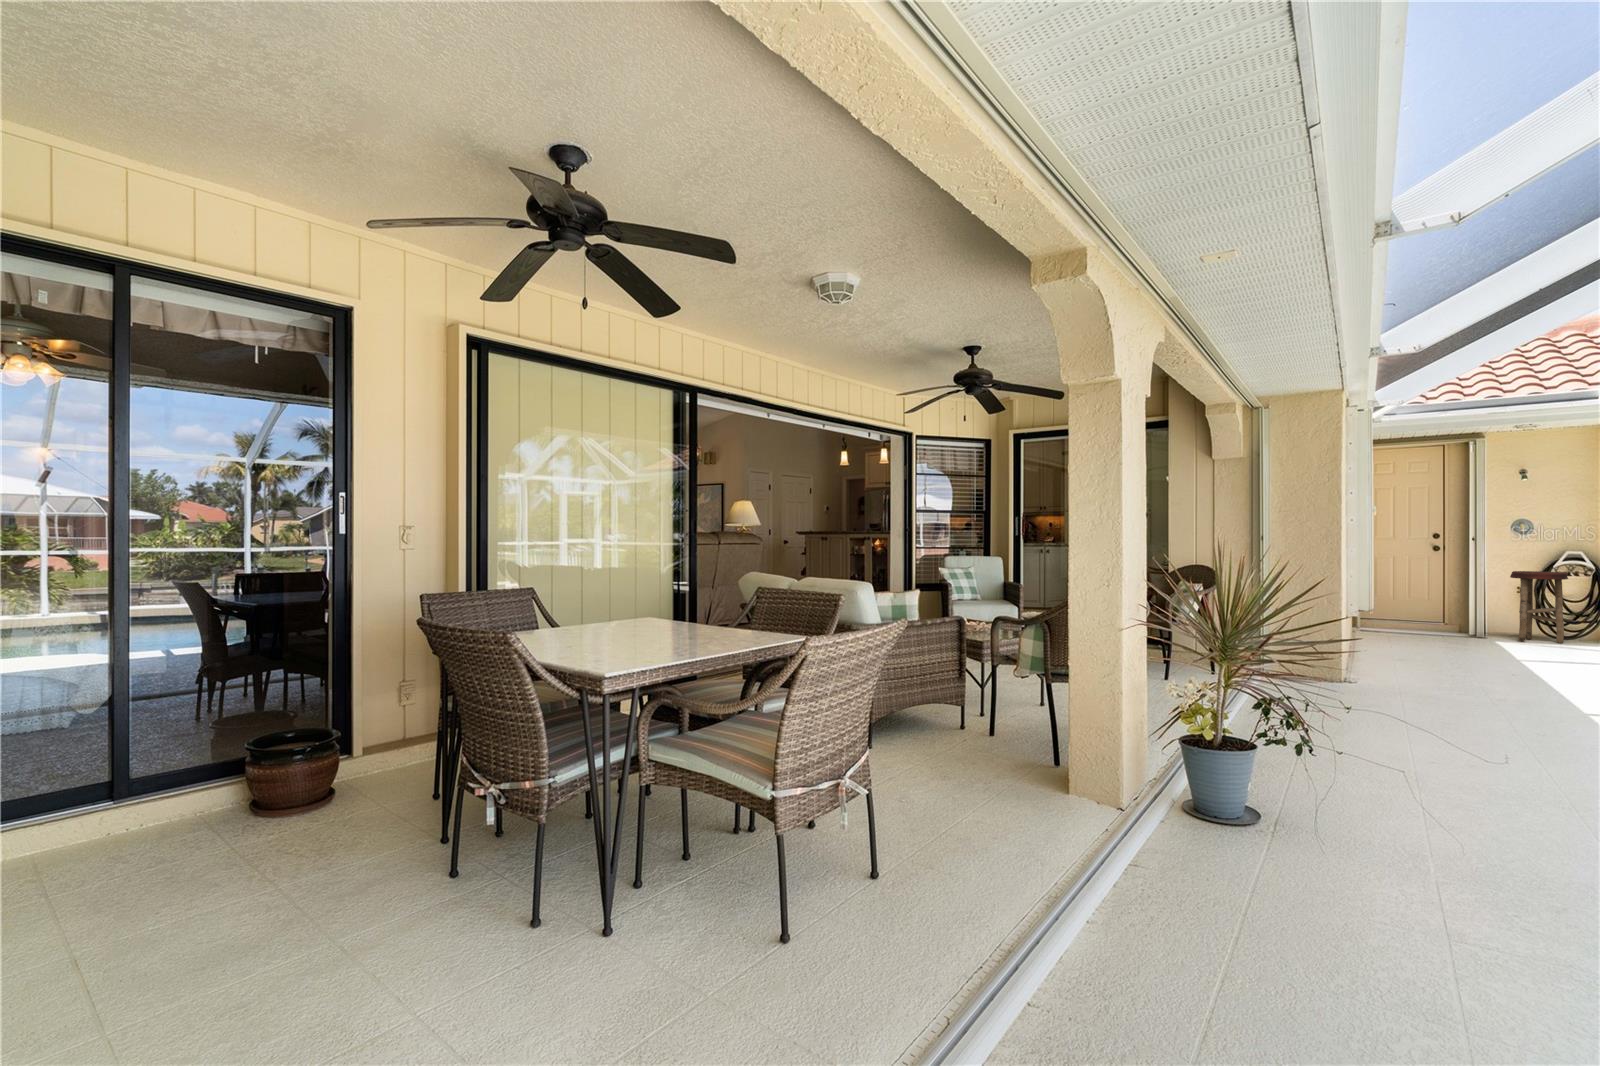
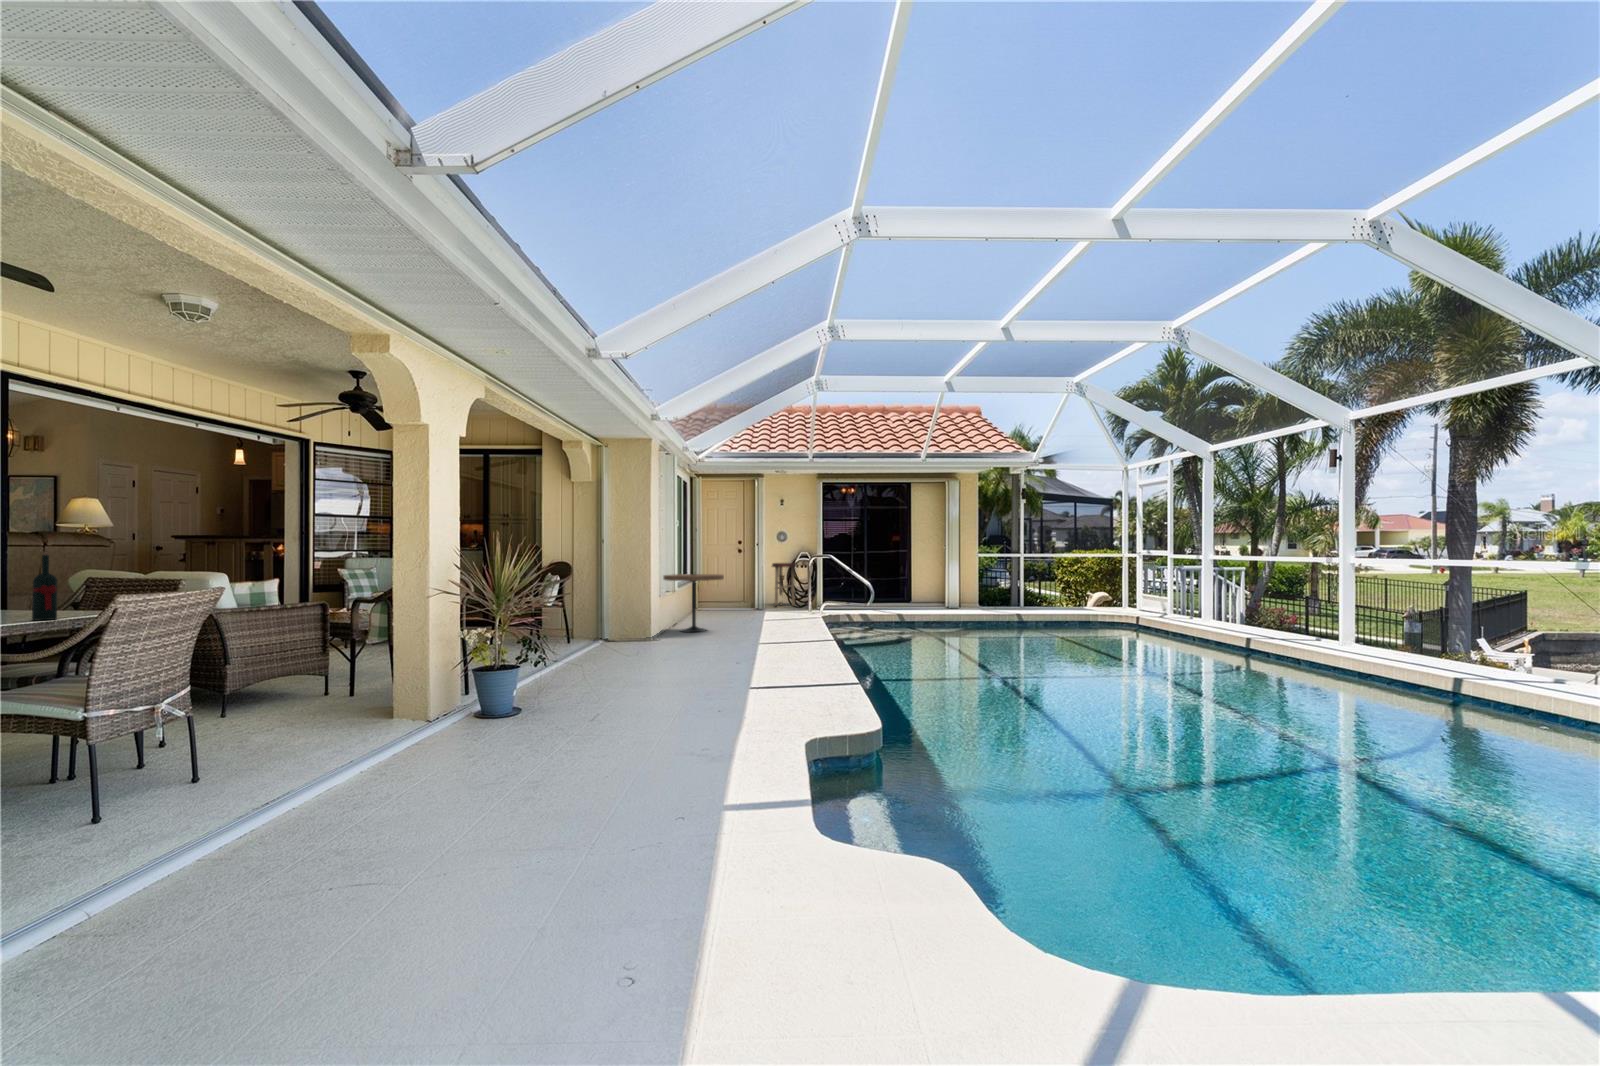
wine bottle: none [721,565,741,644] -> present [32,552,57,620]
side table: none [1354,589,1475,682] -> present [663,574,724,632]

